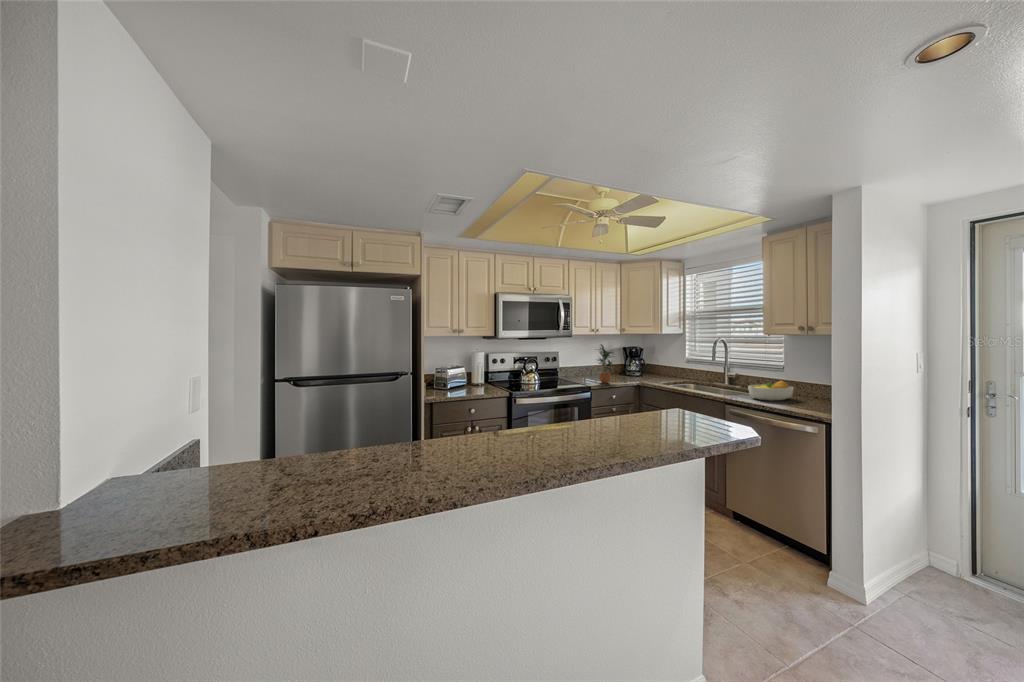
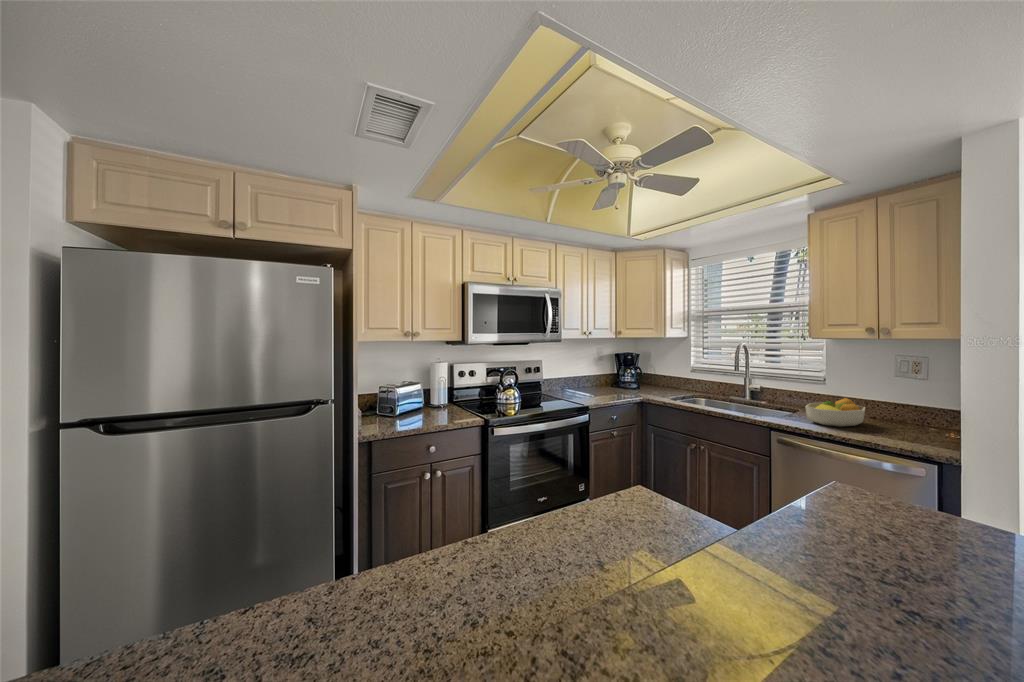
potted plant: present [598,344,613,383] -> none [587,350,614,400]

